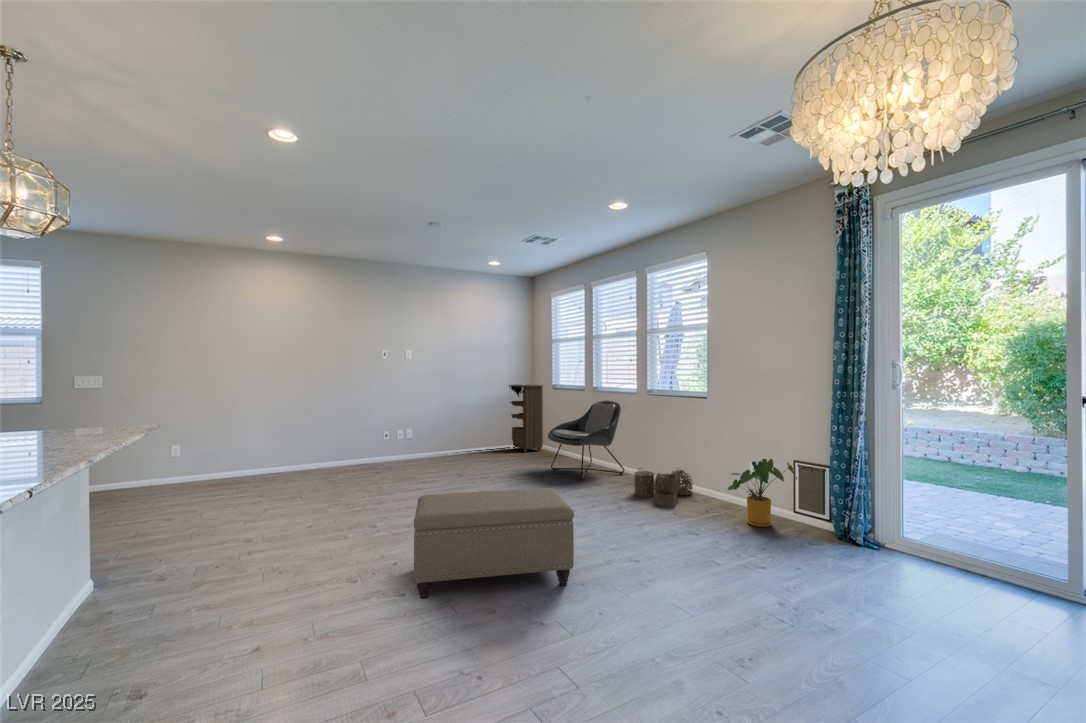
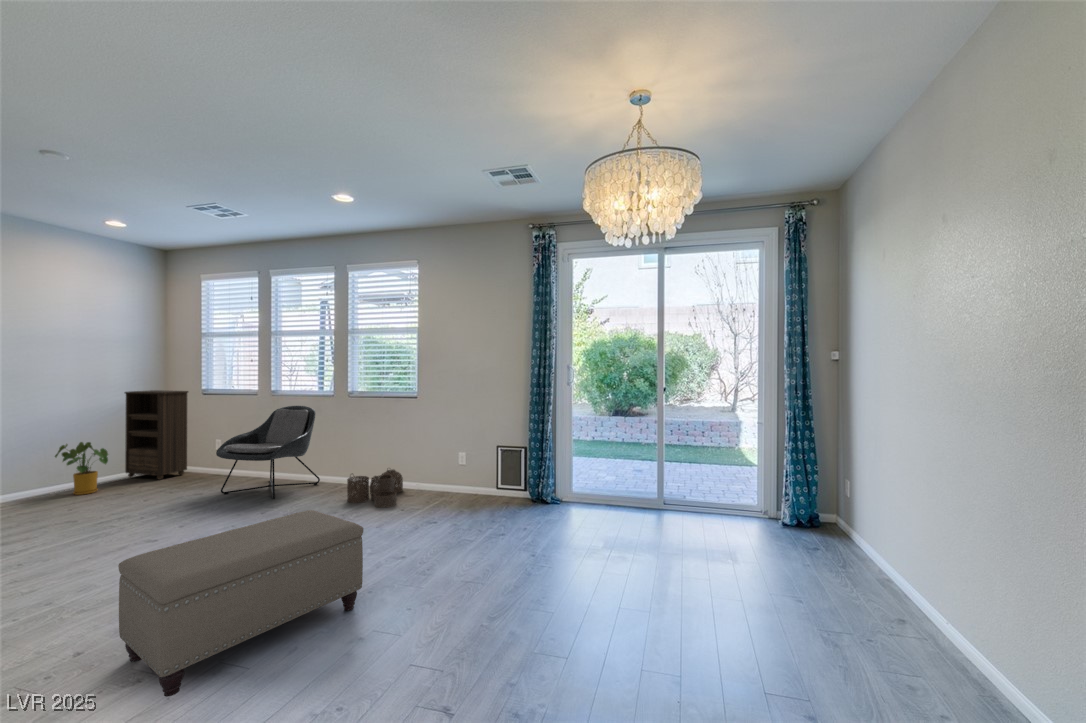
house plant: present [728,459,797,527] -> present [55,442,108,495]

